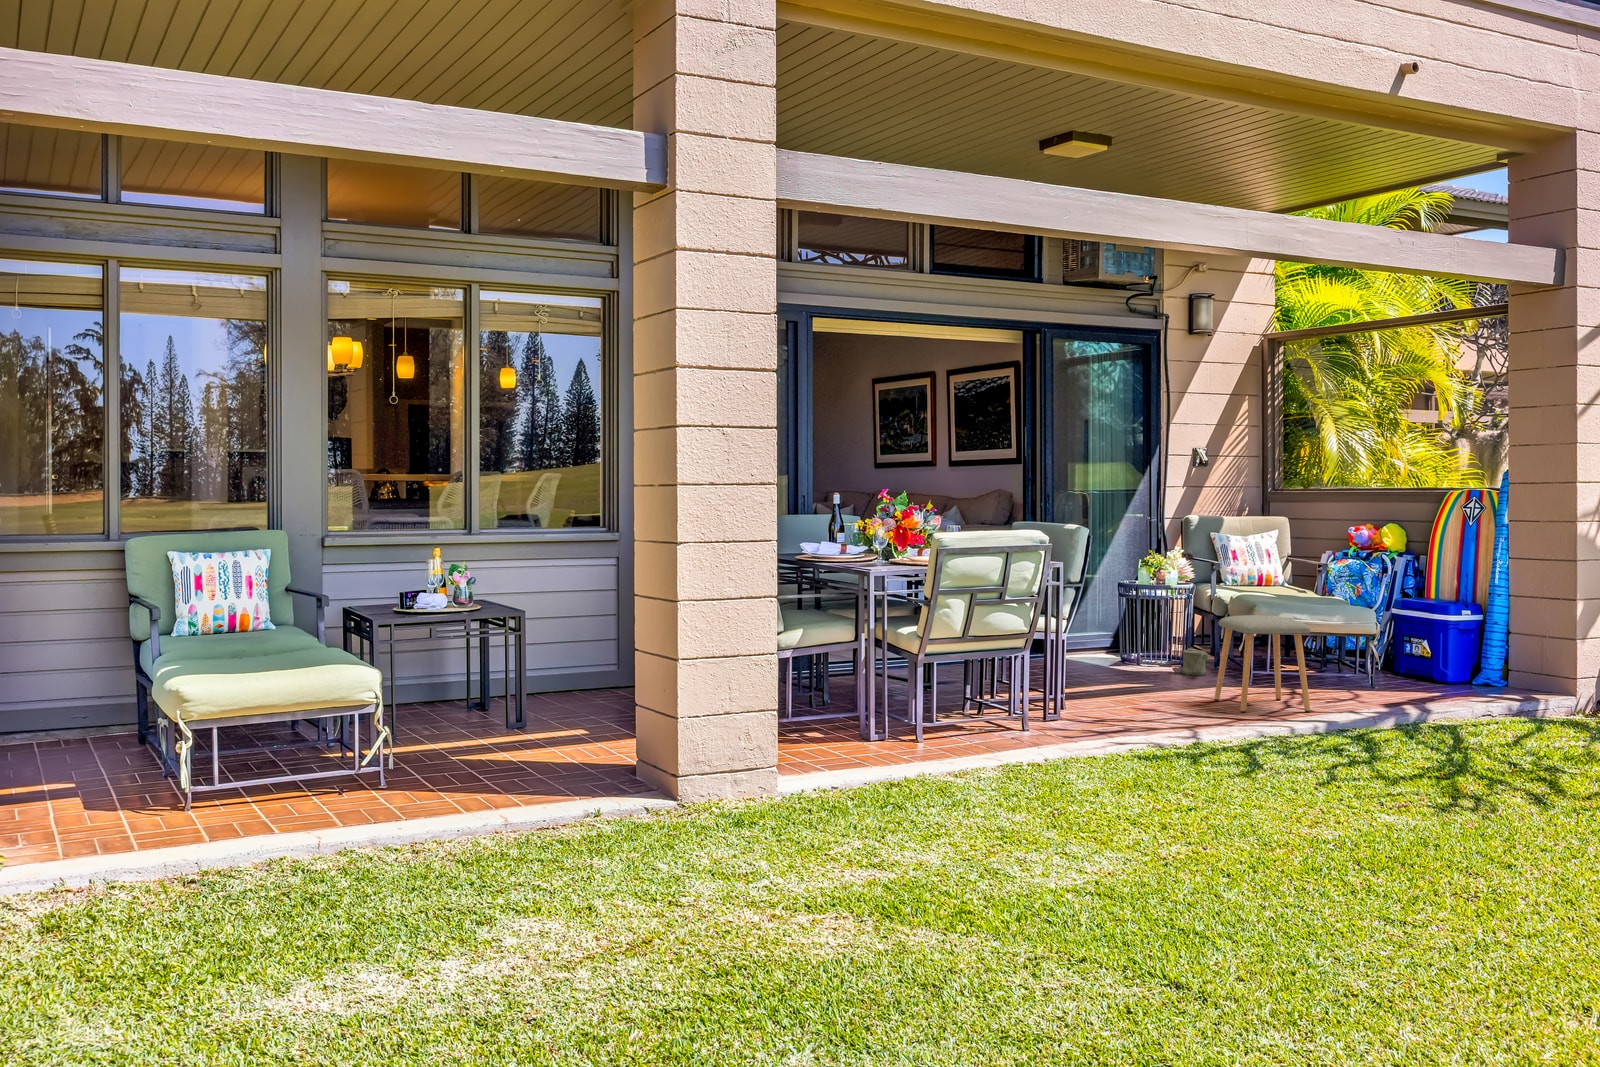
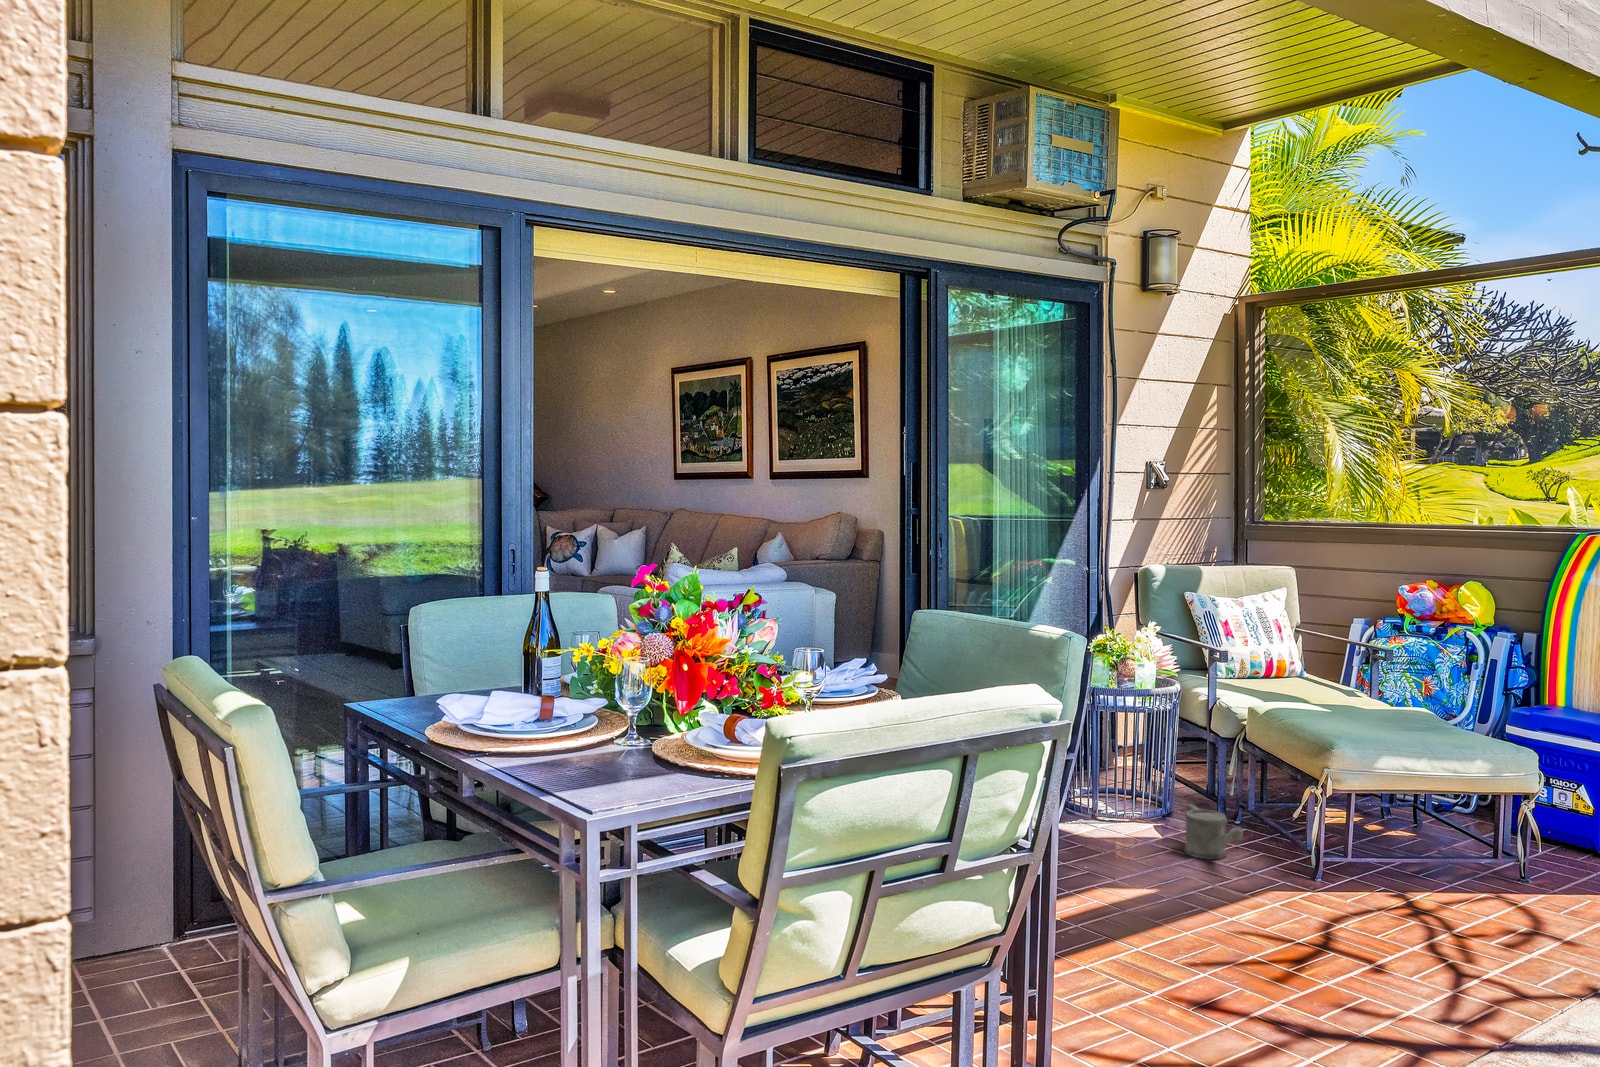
stool: present [1214,615,1310,713] -> none [1305,793,1521,1015]

